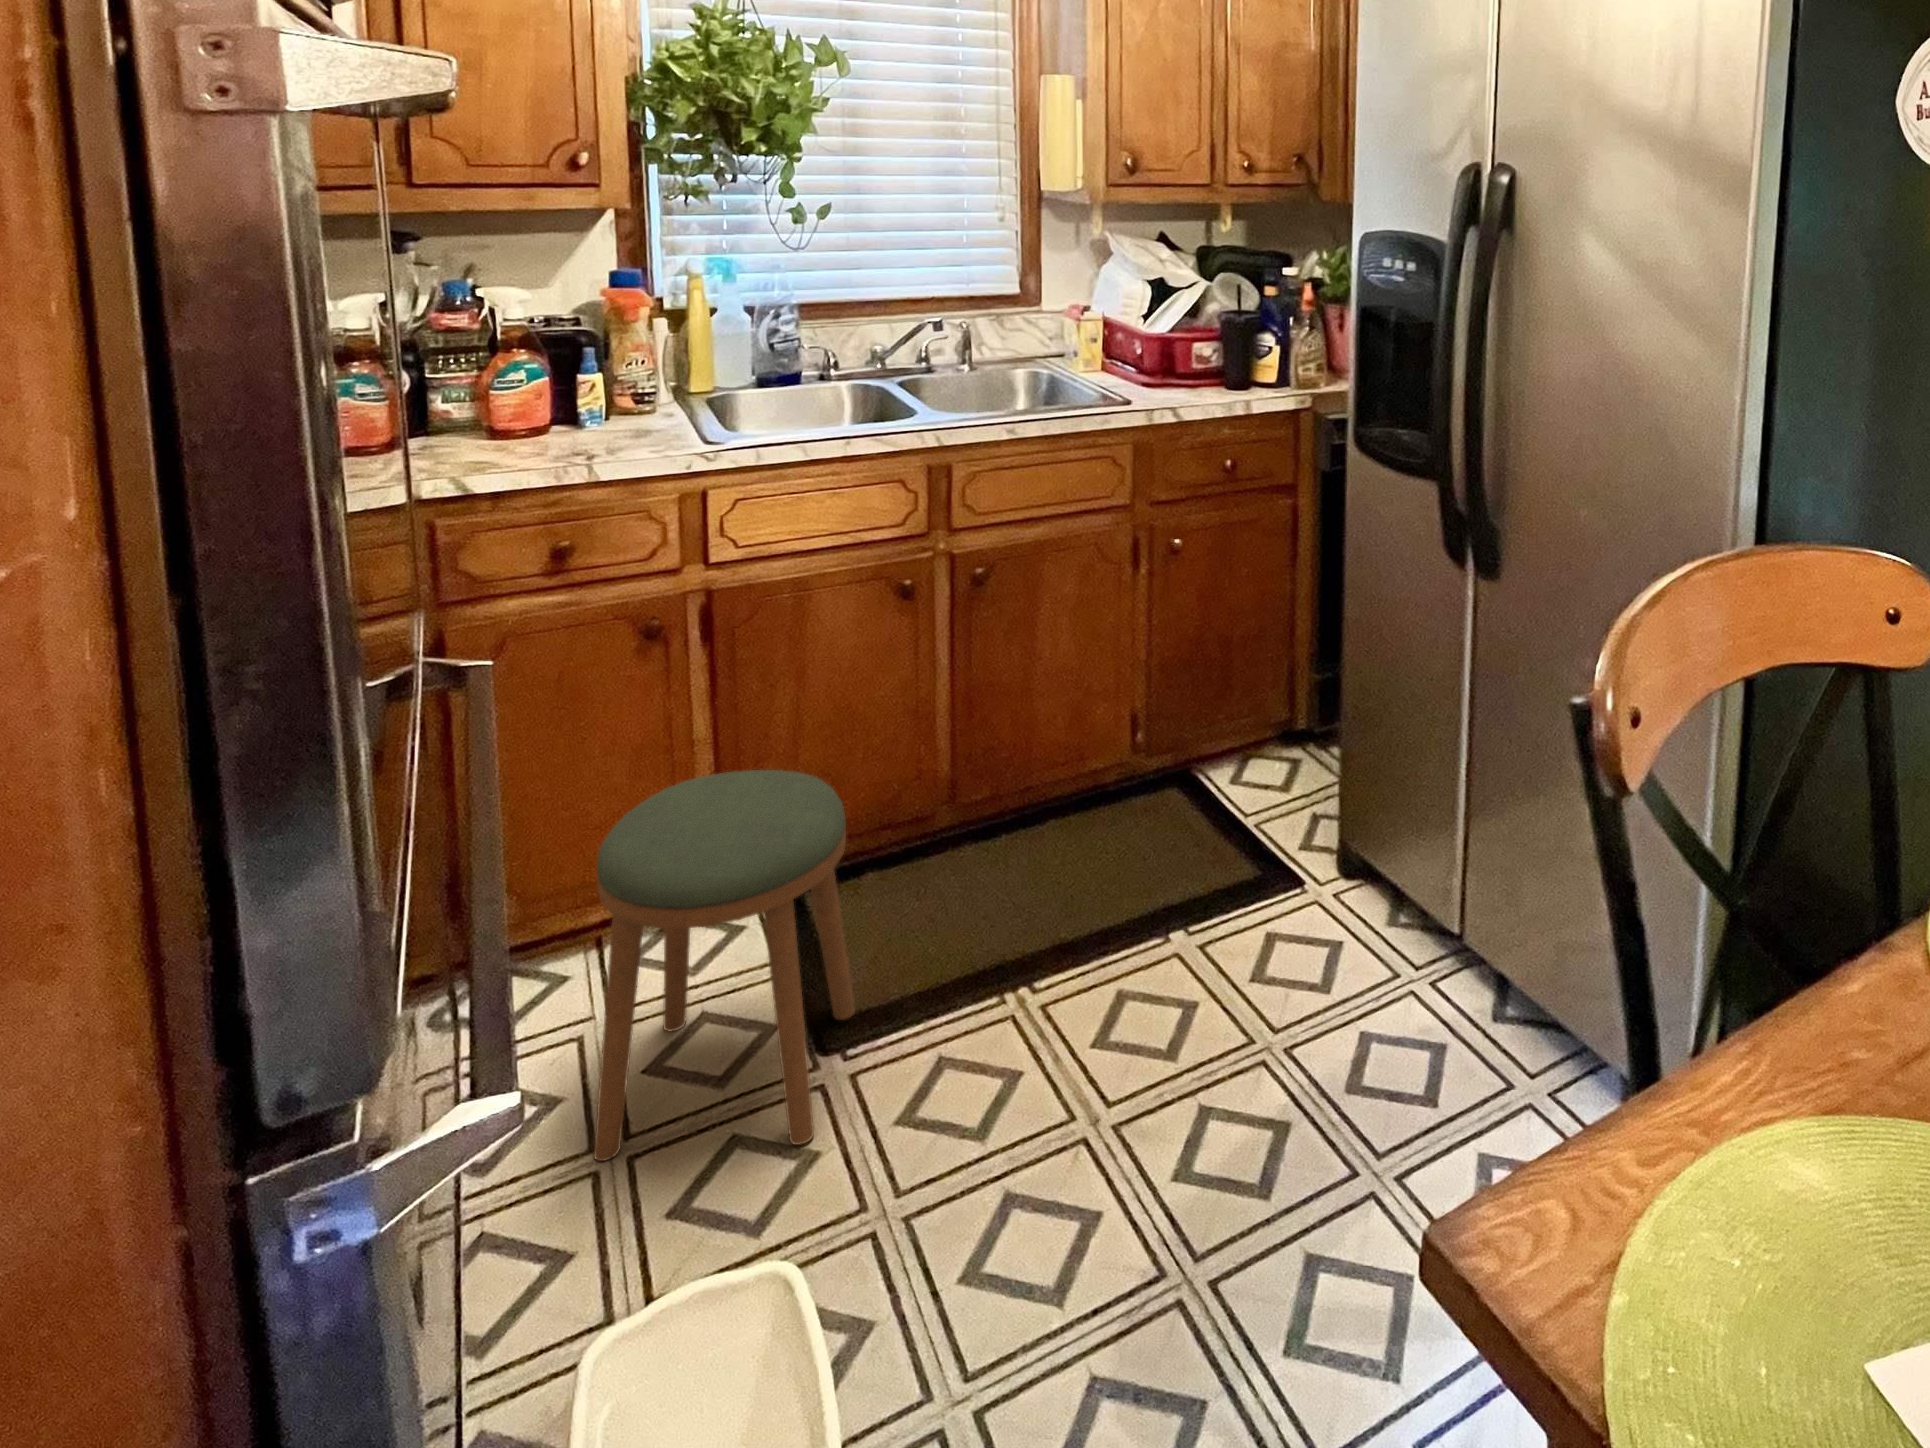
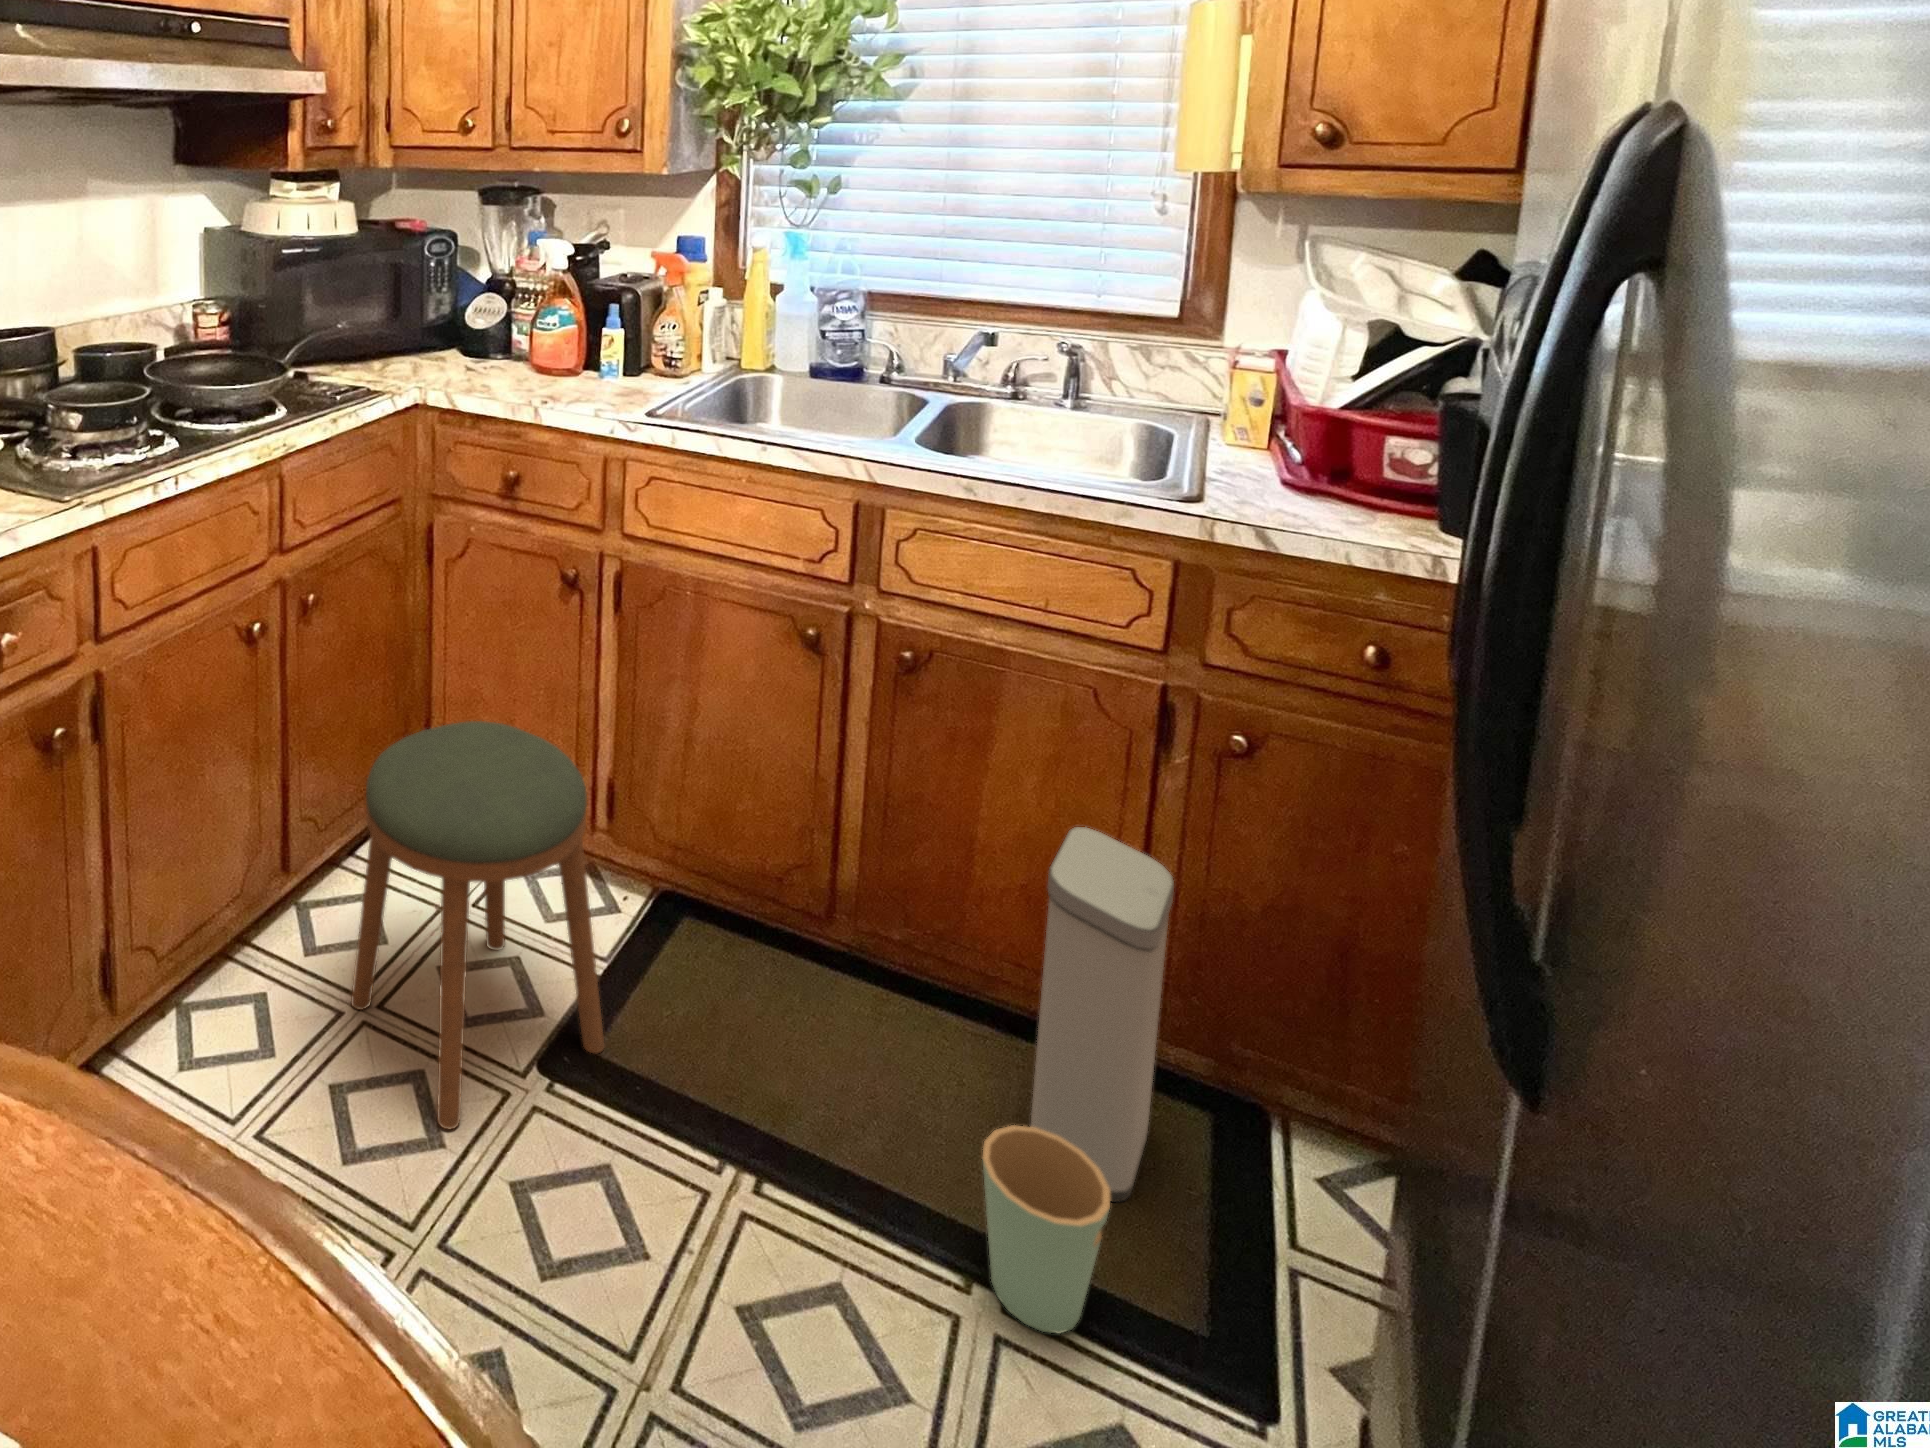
trash can: none [1106,639,1229,932] -> present [982,827,1174,1333]

